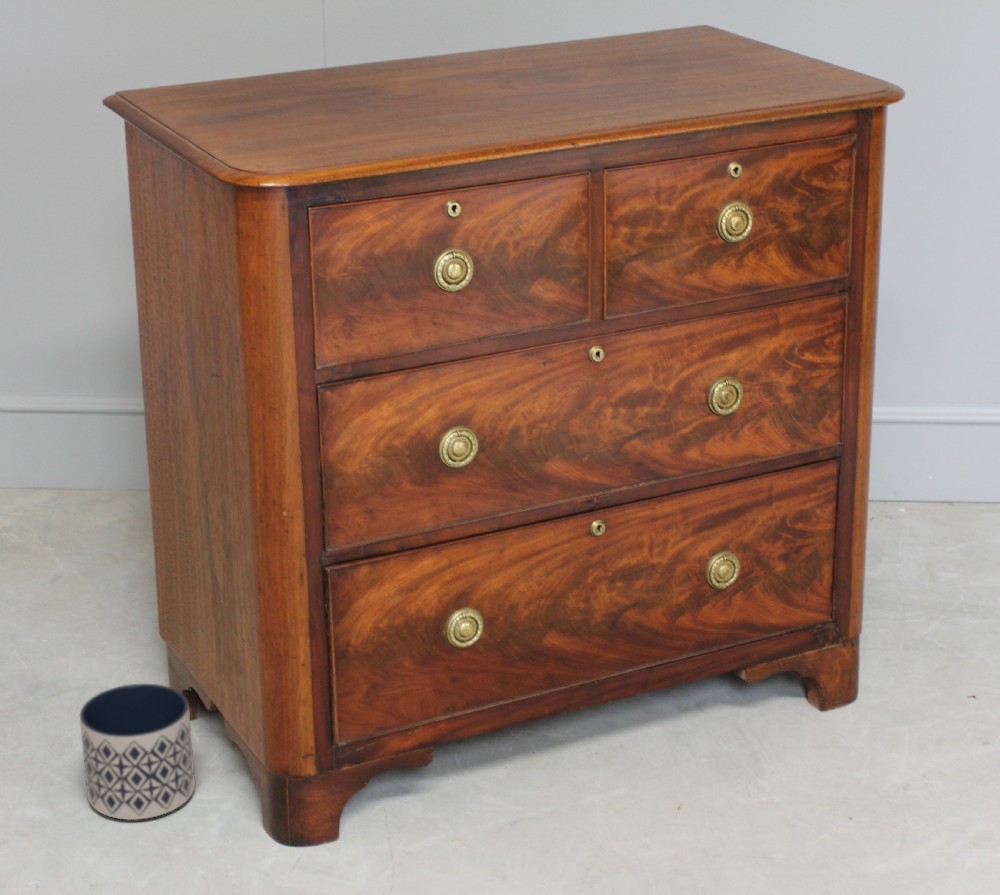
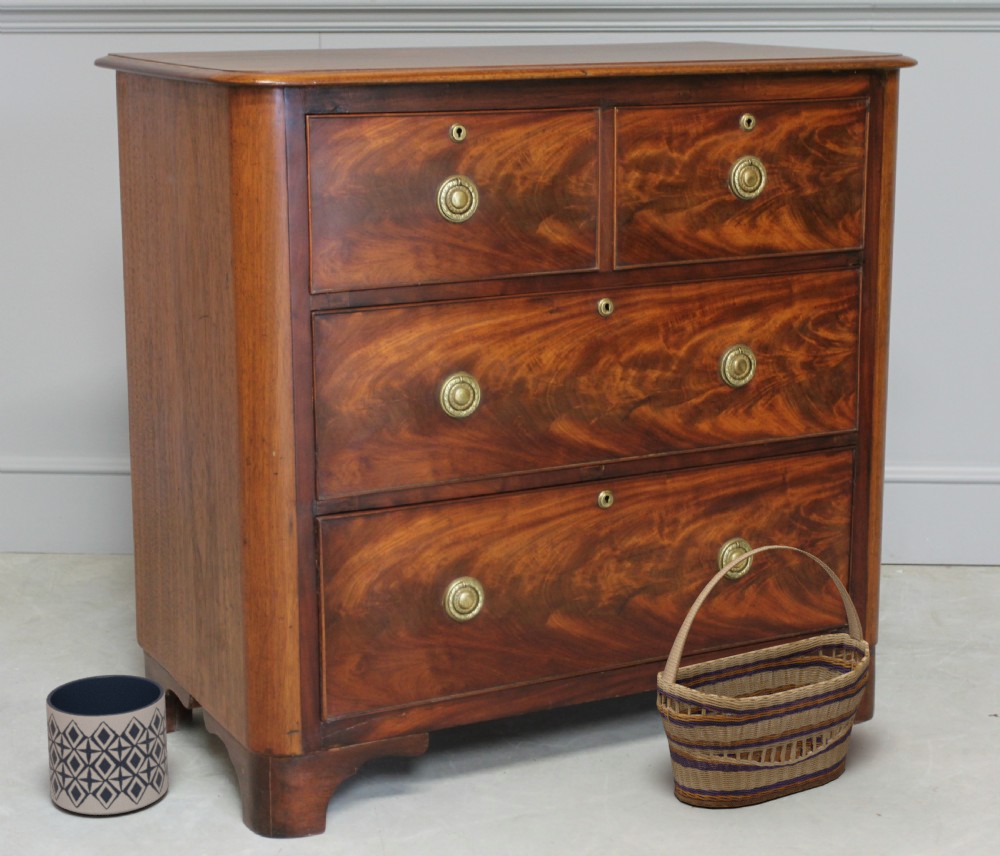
basket: none [645,569,846,809] -> present [657,545,870,807]

